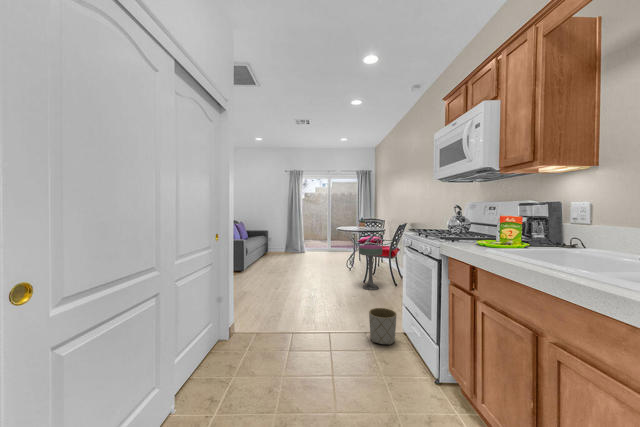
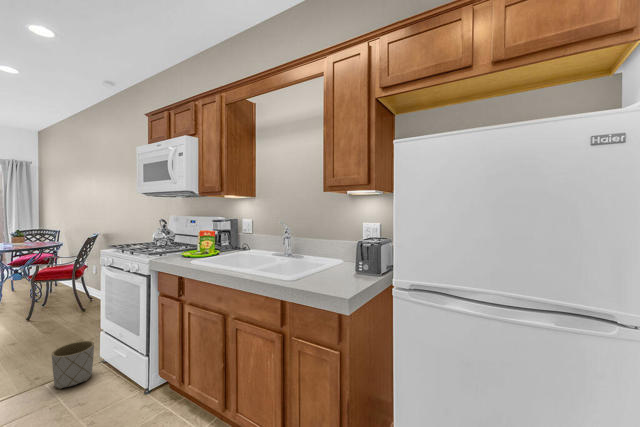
bar stool: present [359,245,382,290] -> none [19,266,62,328]

